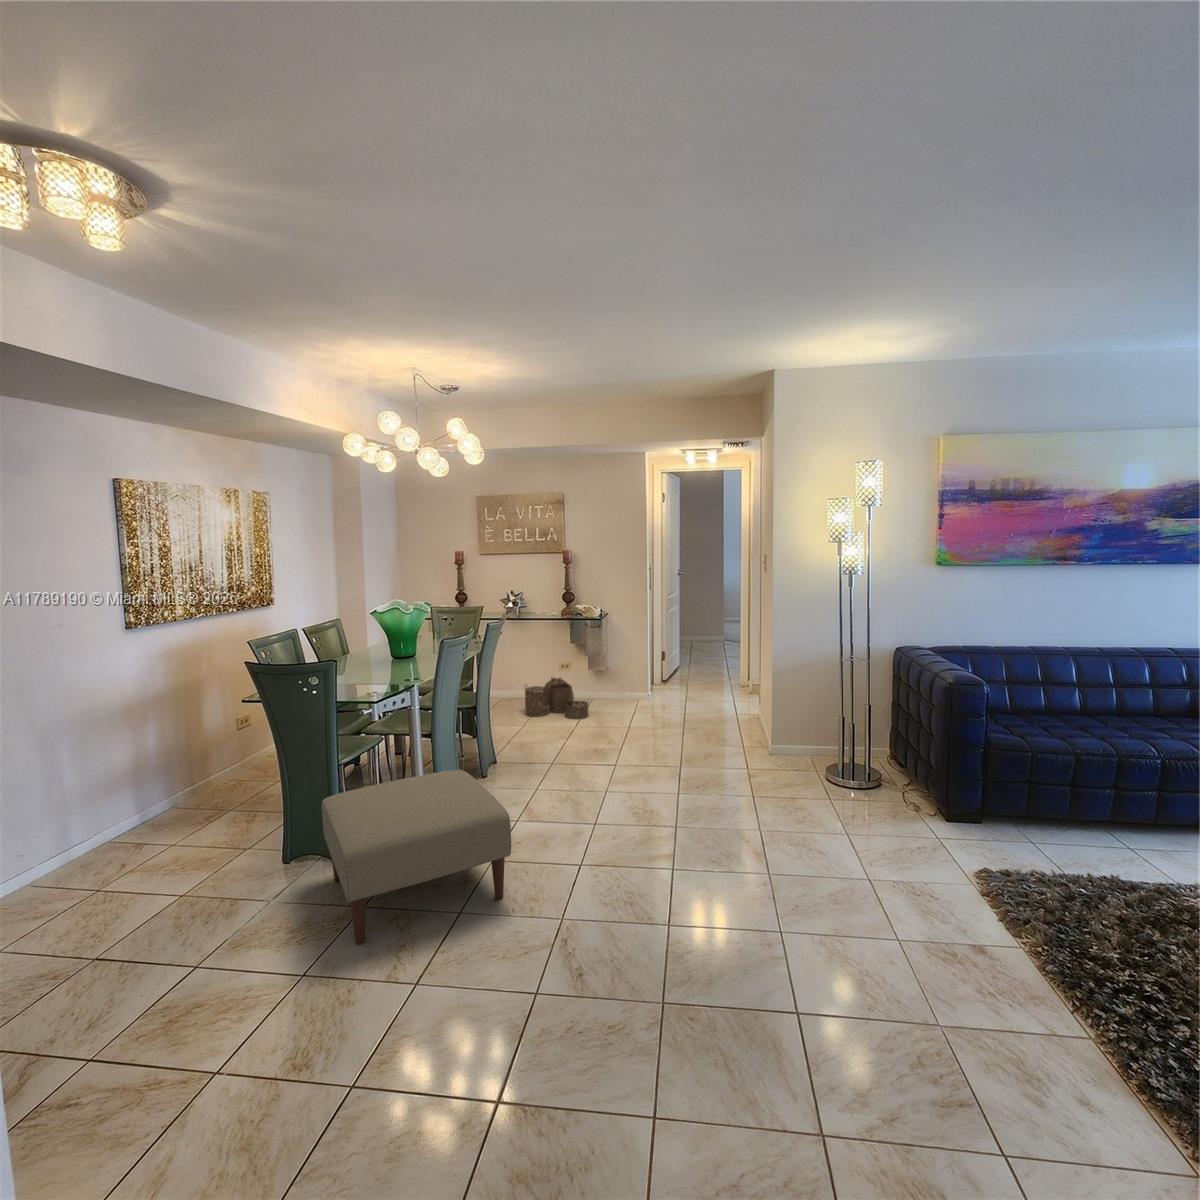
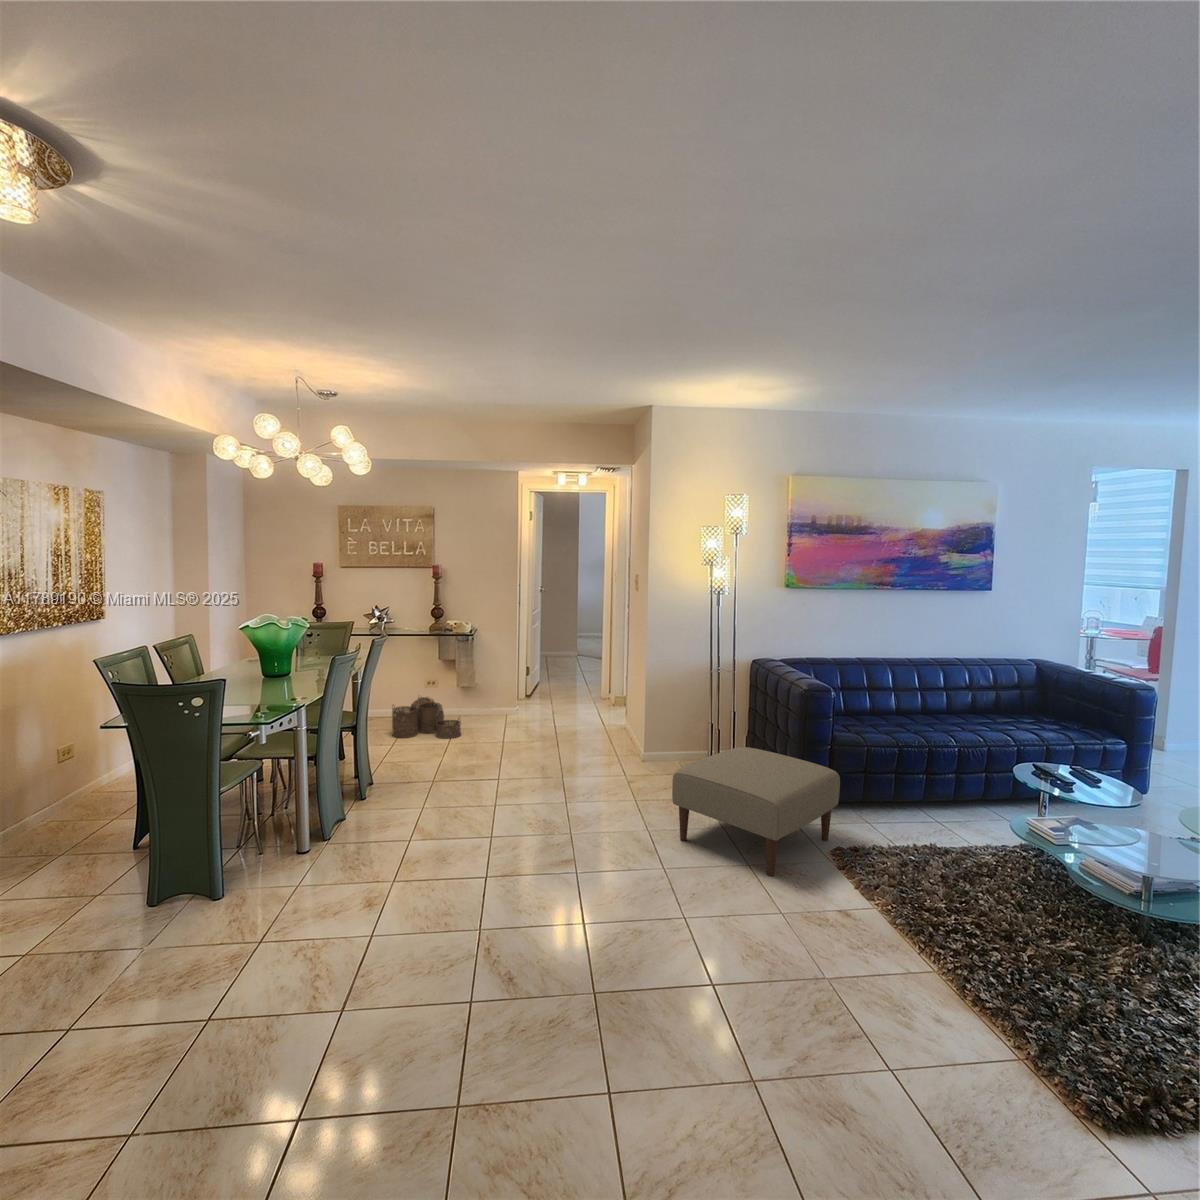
ottoman: present [322,770,511,944] -> present [672,747,840,876]

